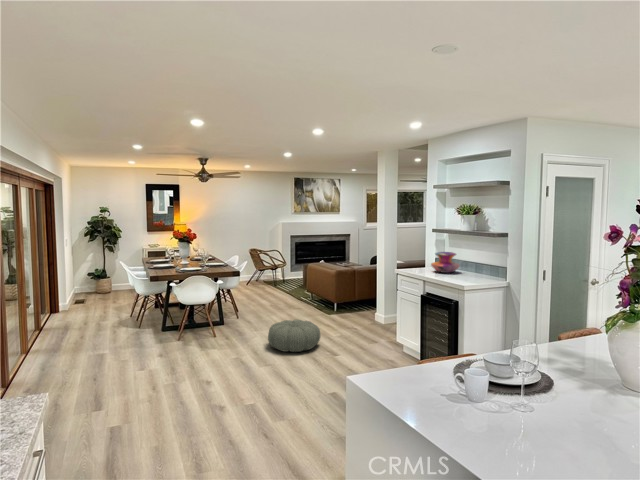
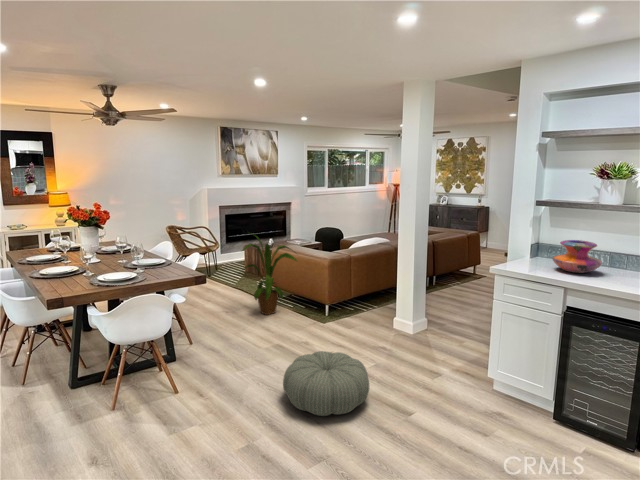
house plant: none [276,251,319,309] -> present [242,234,297,315]

